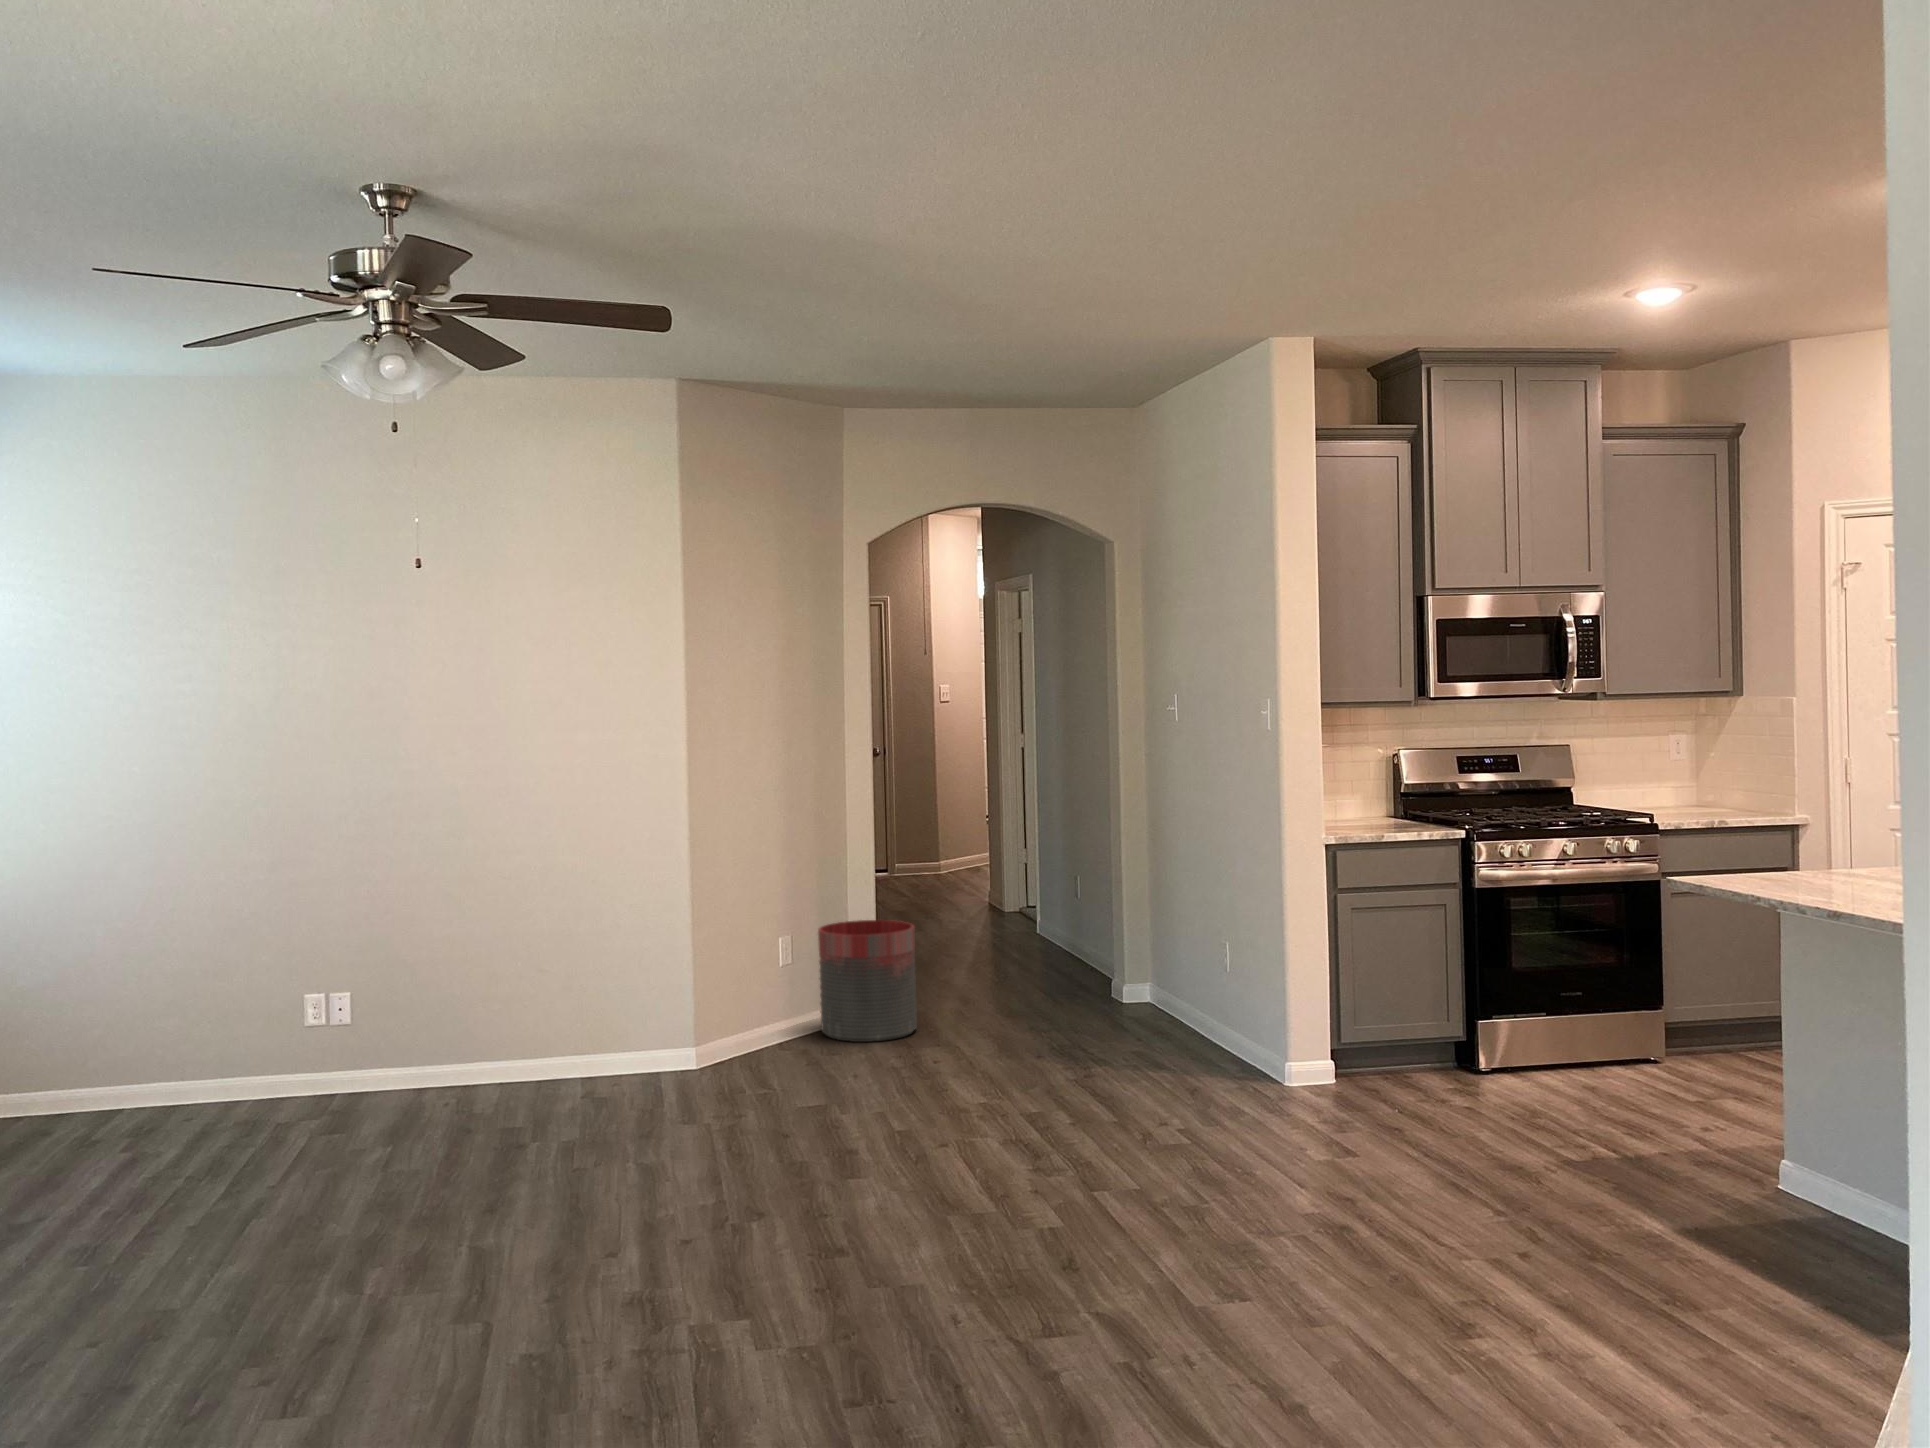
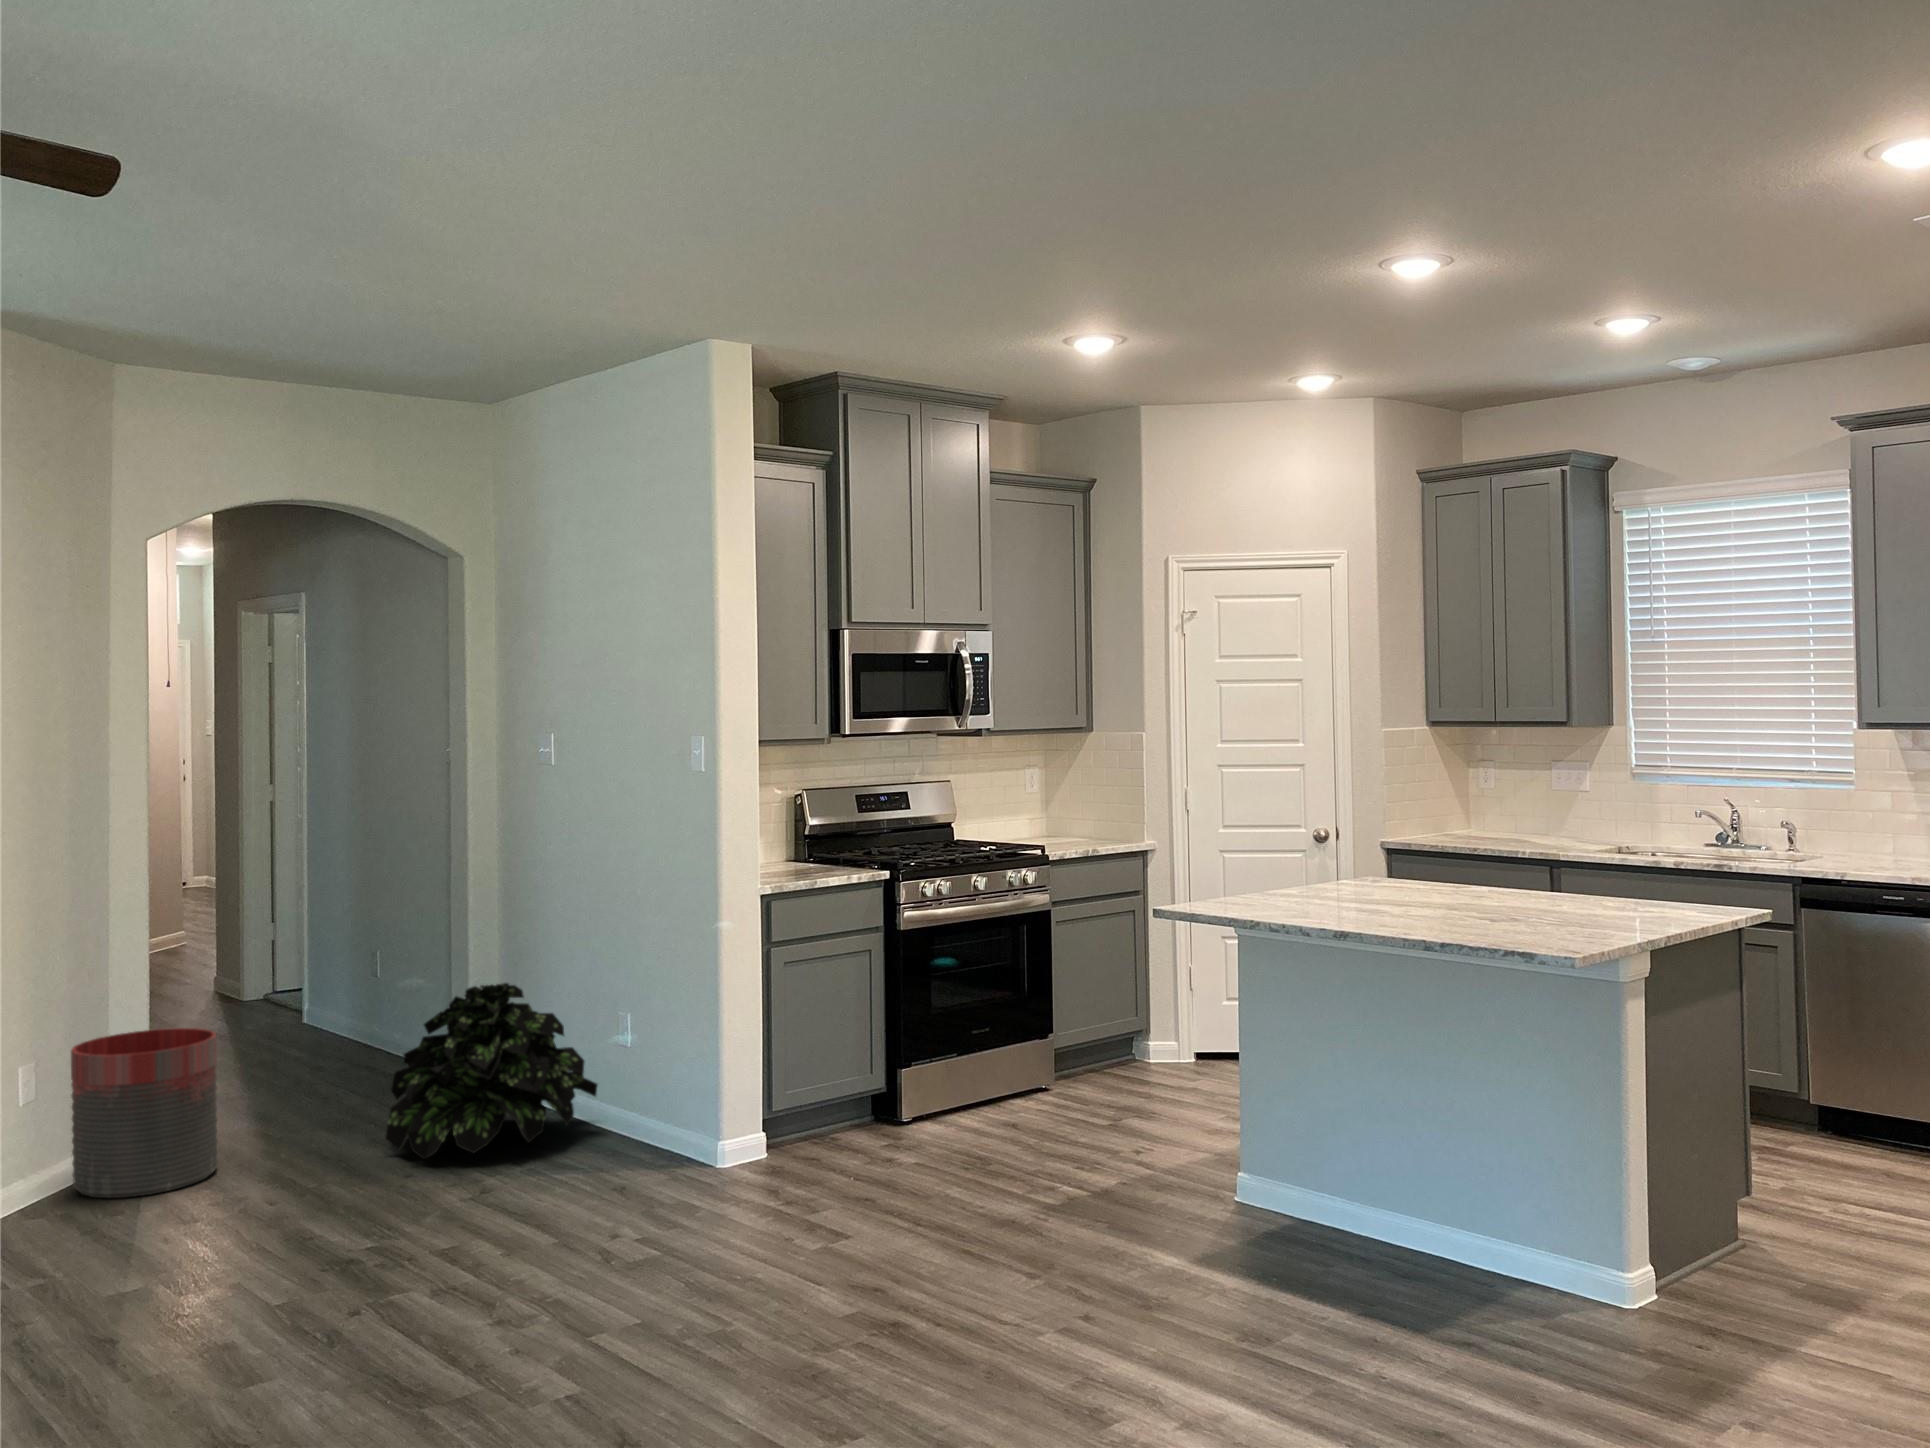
potted plant: none [1033,907,1202,1045] -> present [385,983,598,1159]

